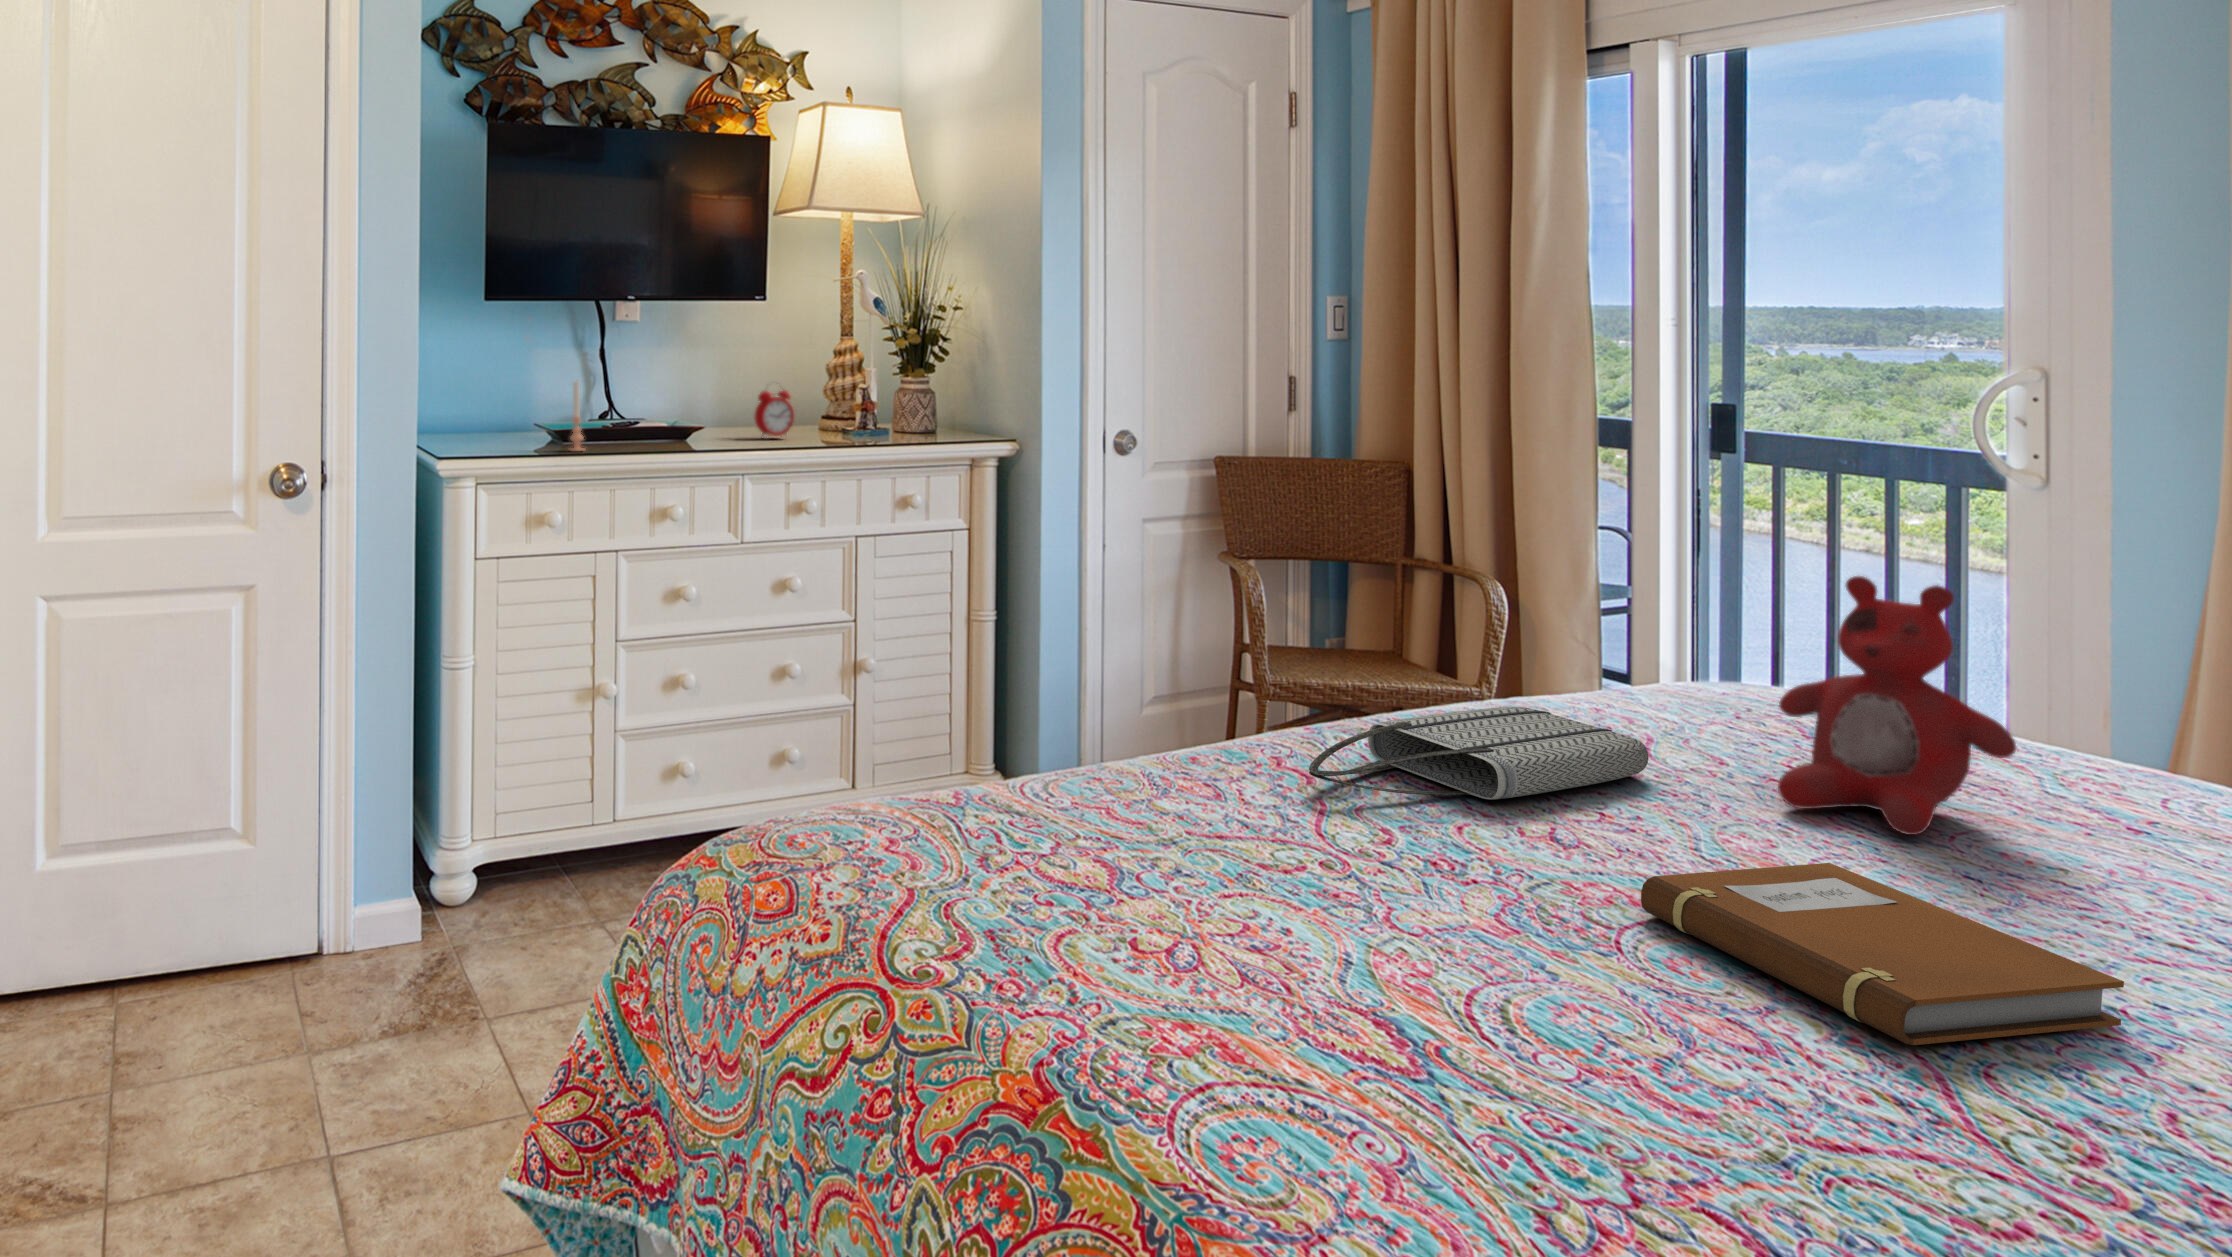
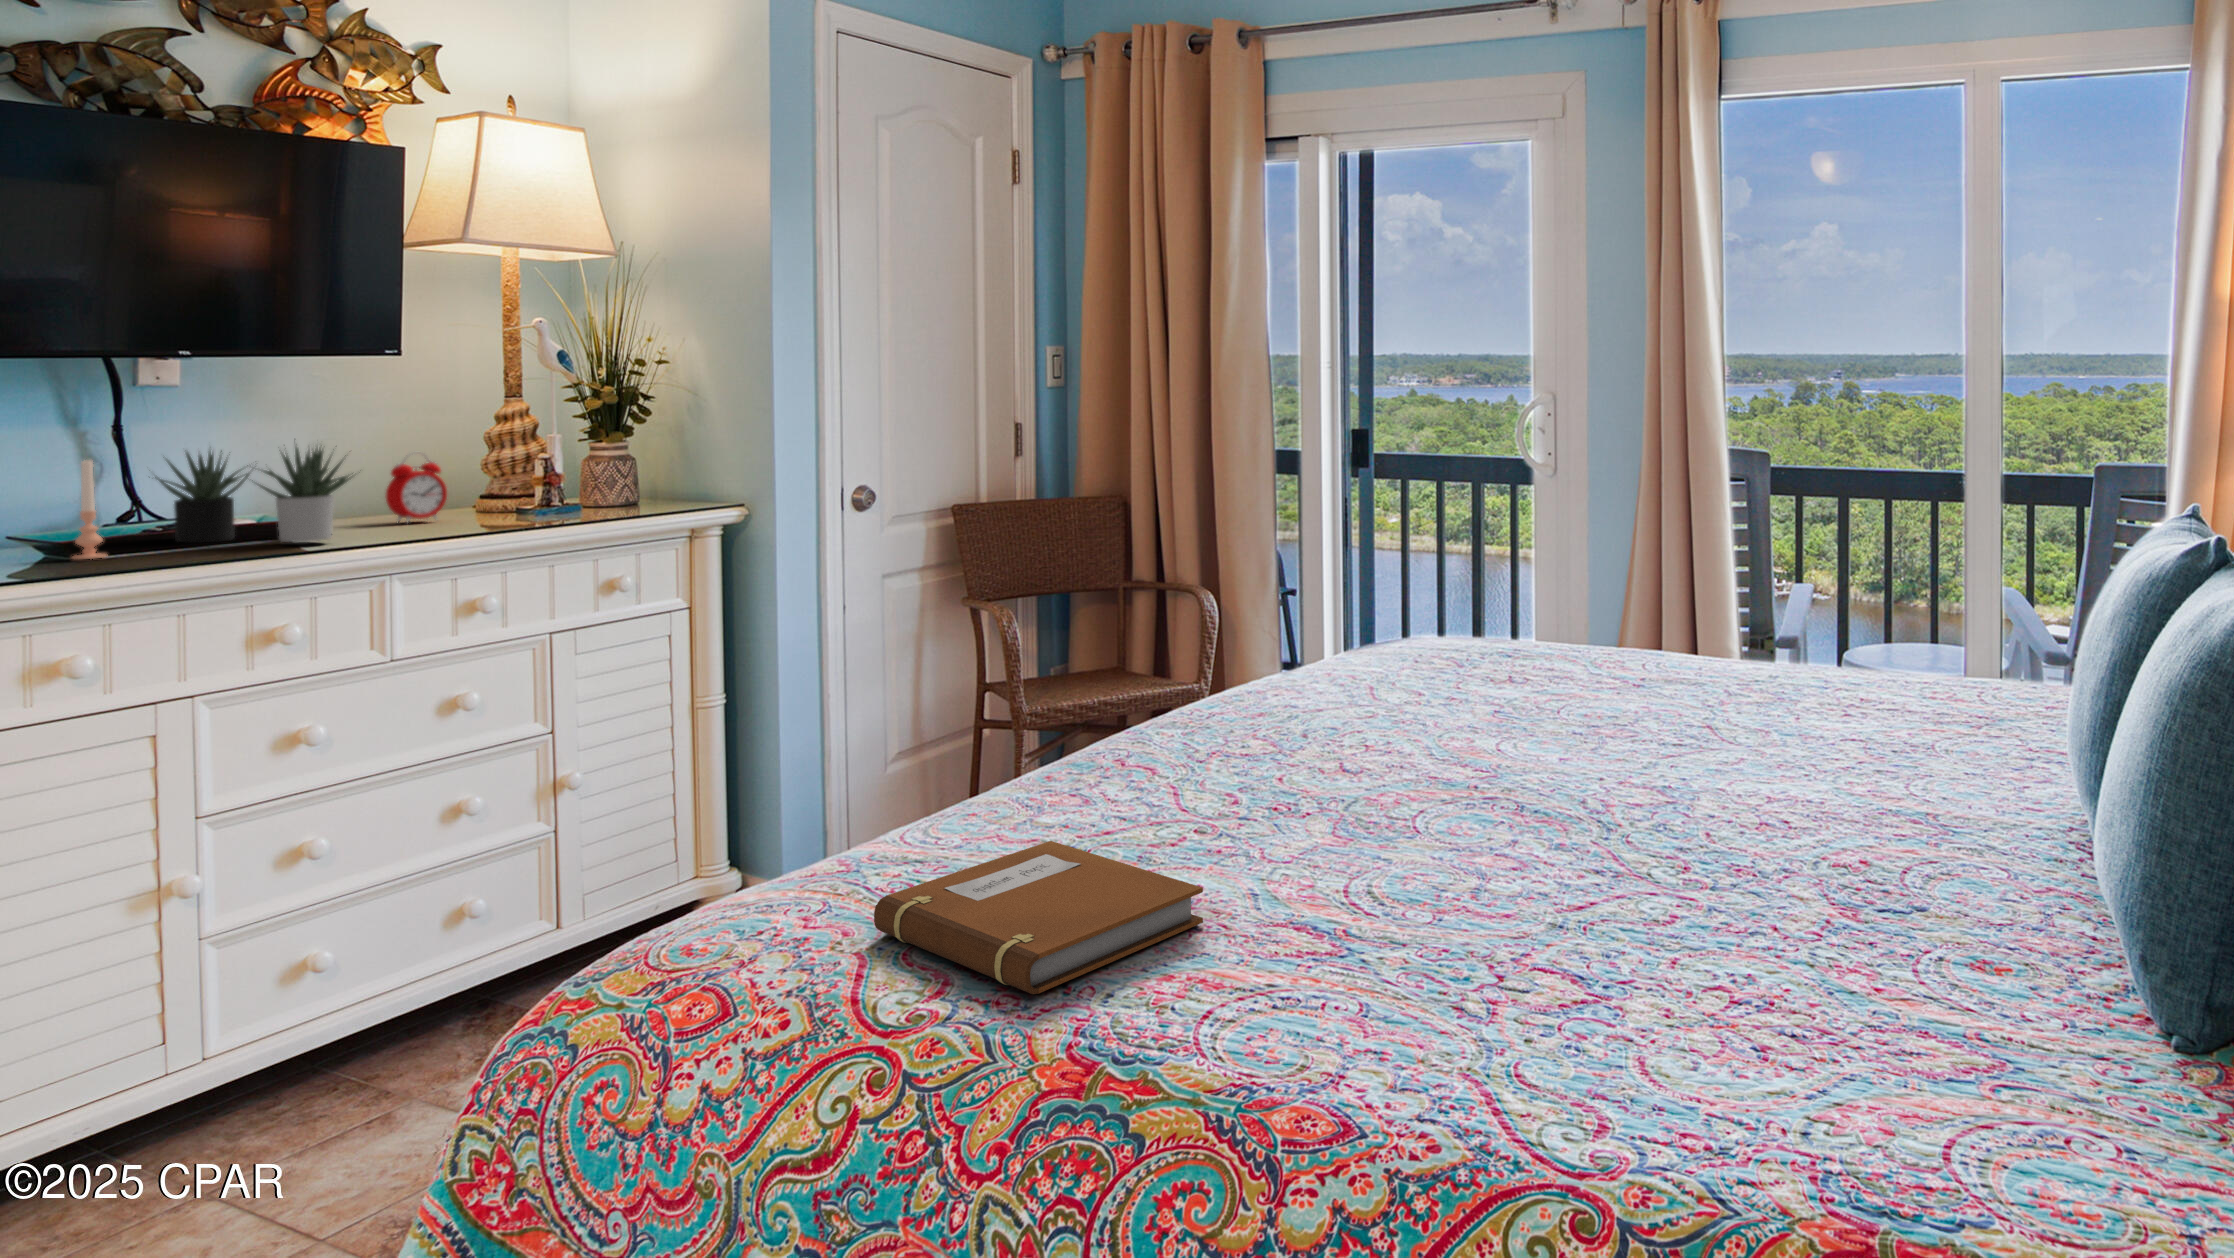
succulent plant: none [614,367,732,449] -> present [155,447,353,543]
stuffed bear: present [1778,576,2016,835] -> none [1452,549,1578,717]
tote bag: present [1309,707,1648,799] -> none [1167,679,1384,763]
notebook: present [1641,863,2124,1045] -> present [874,841,1203,994]

